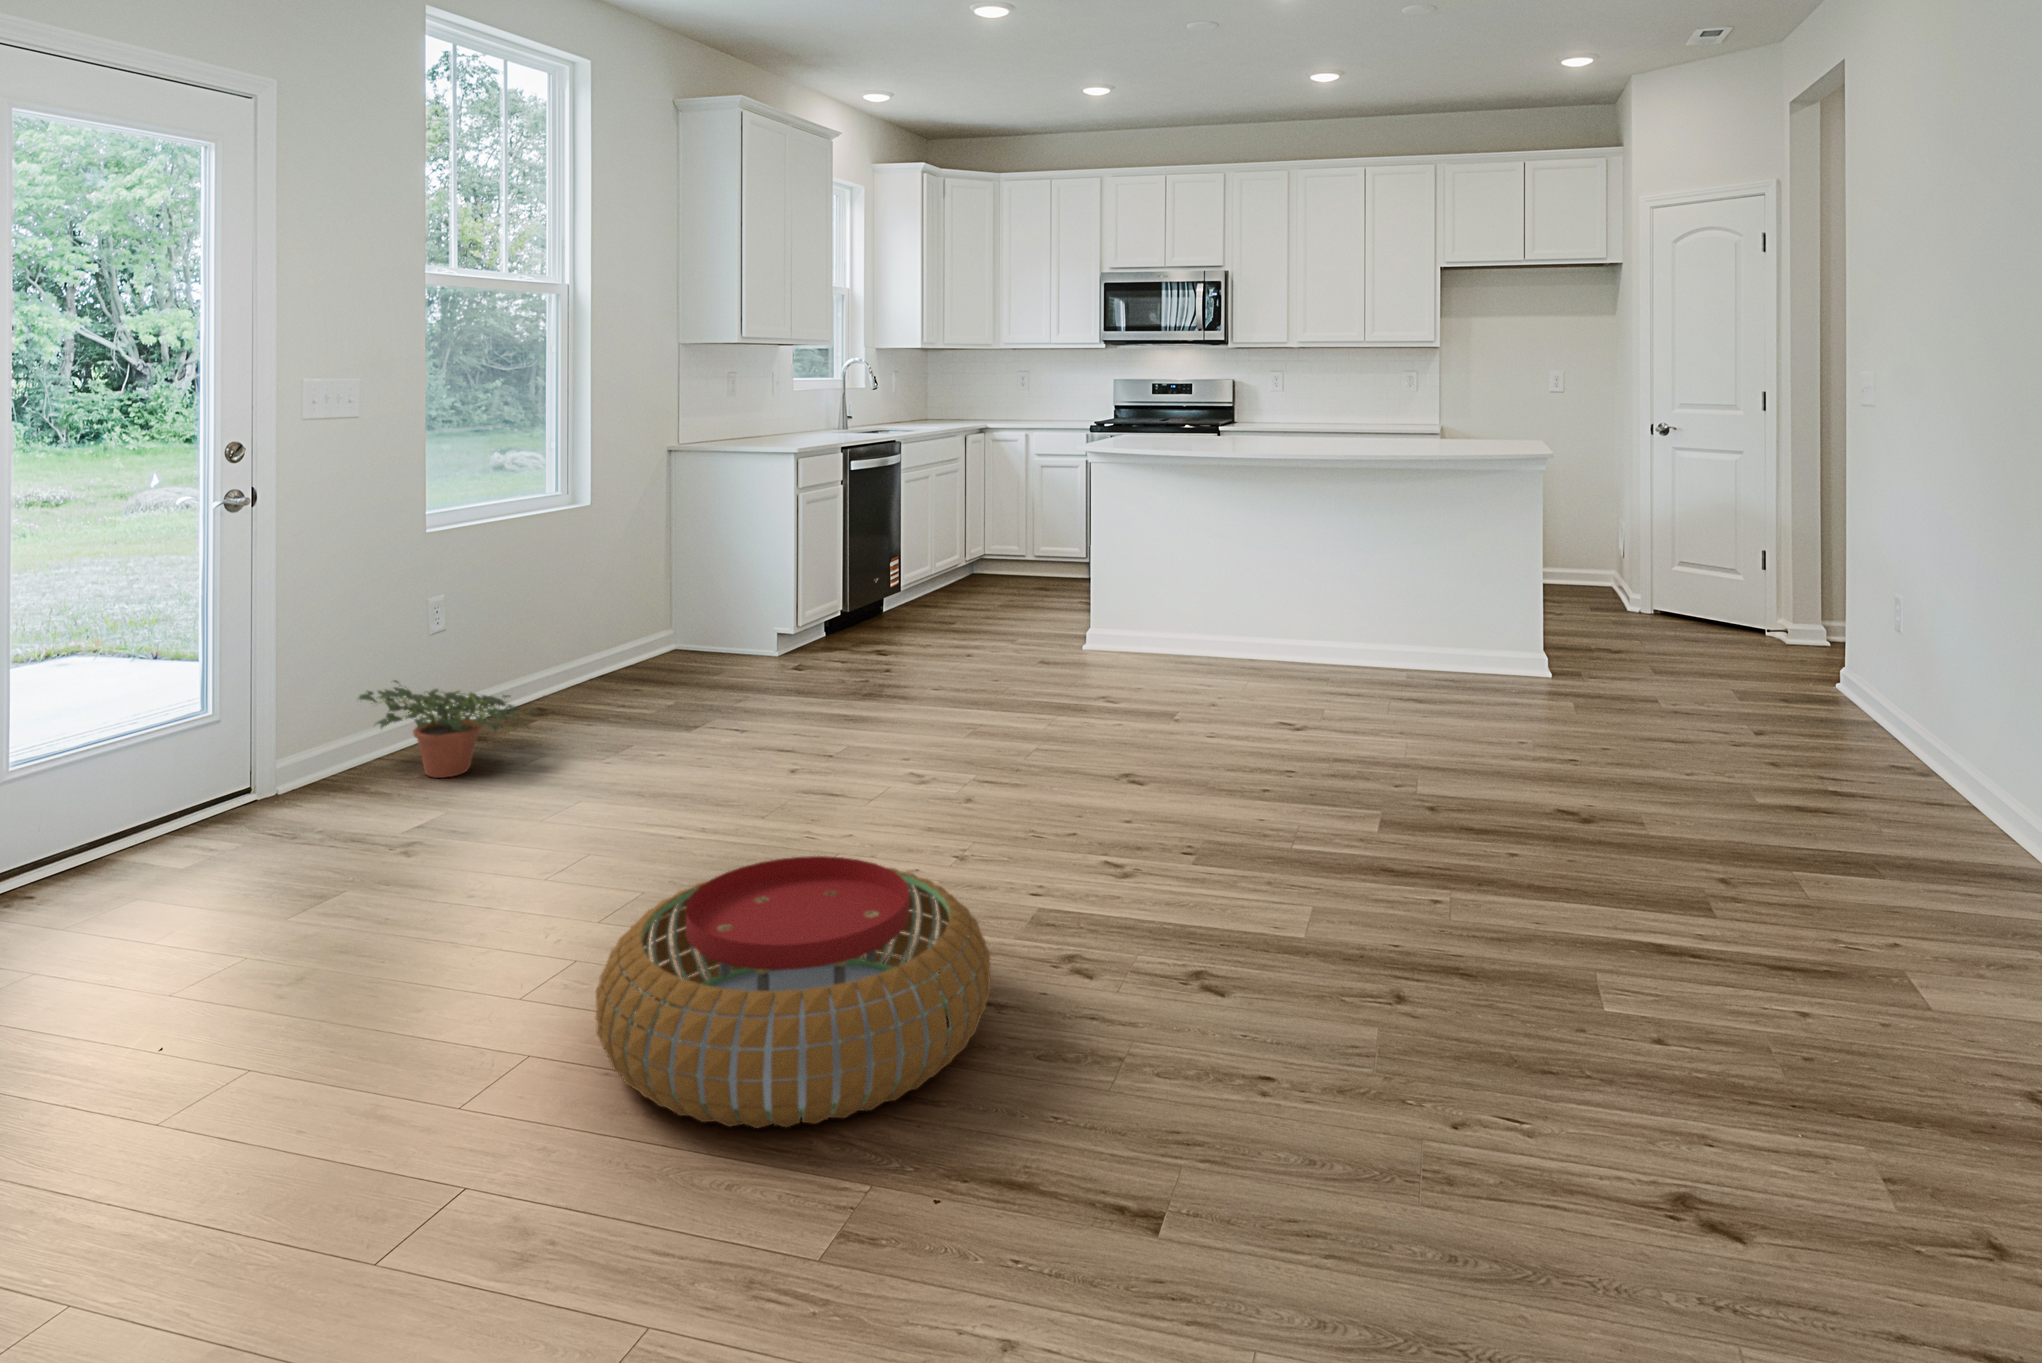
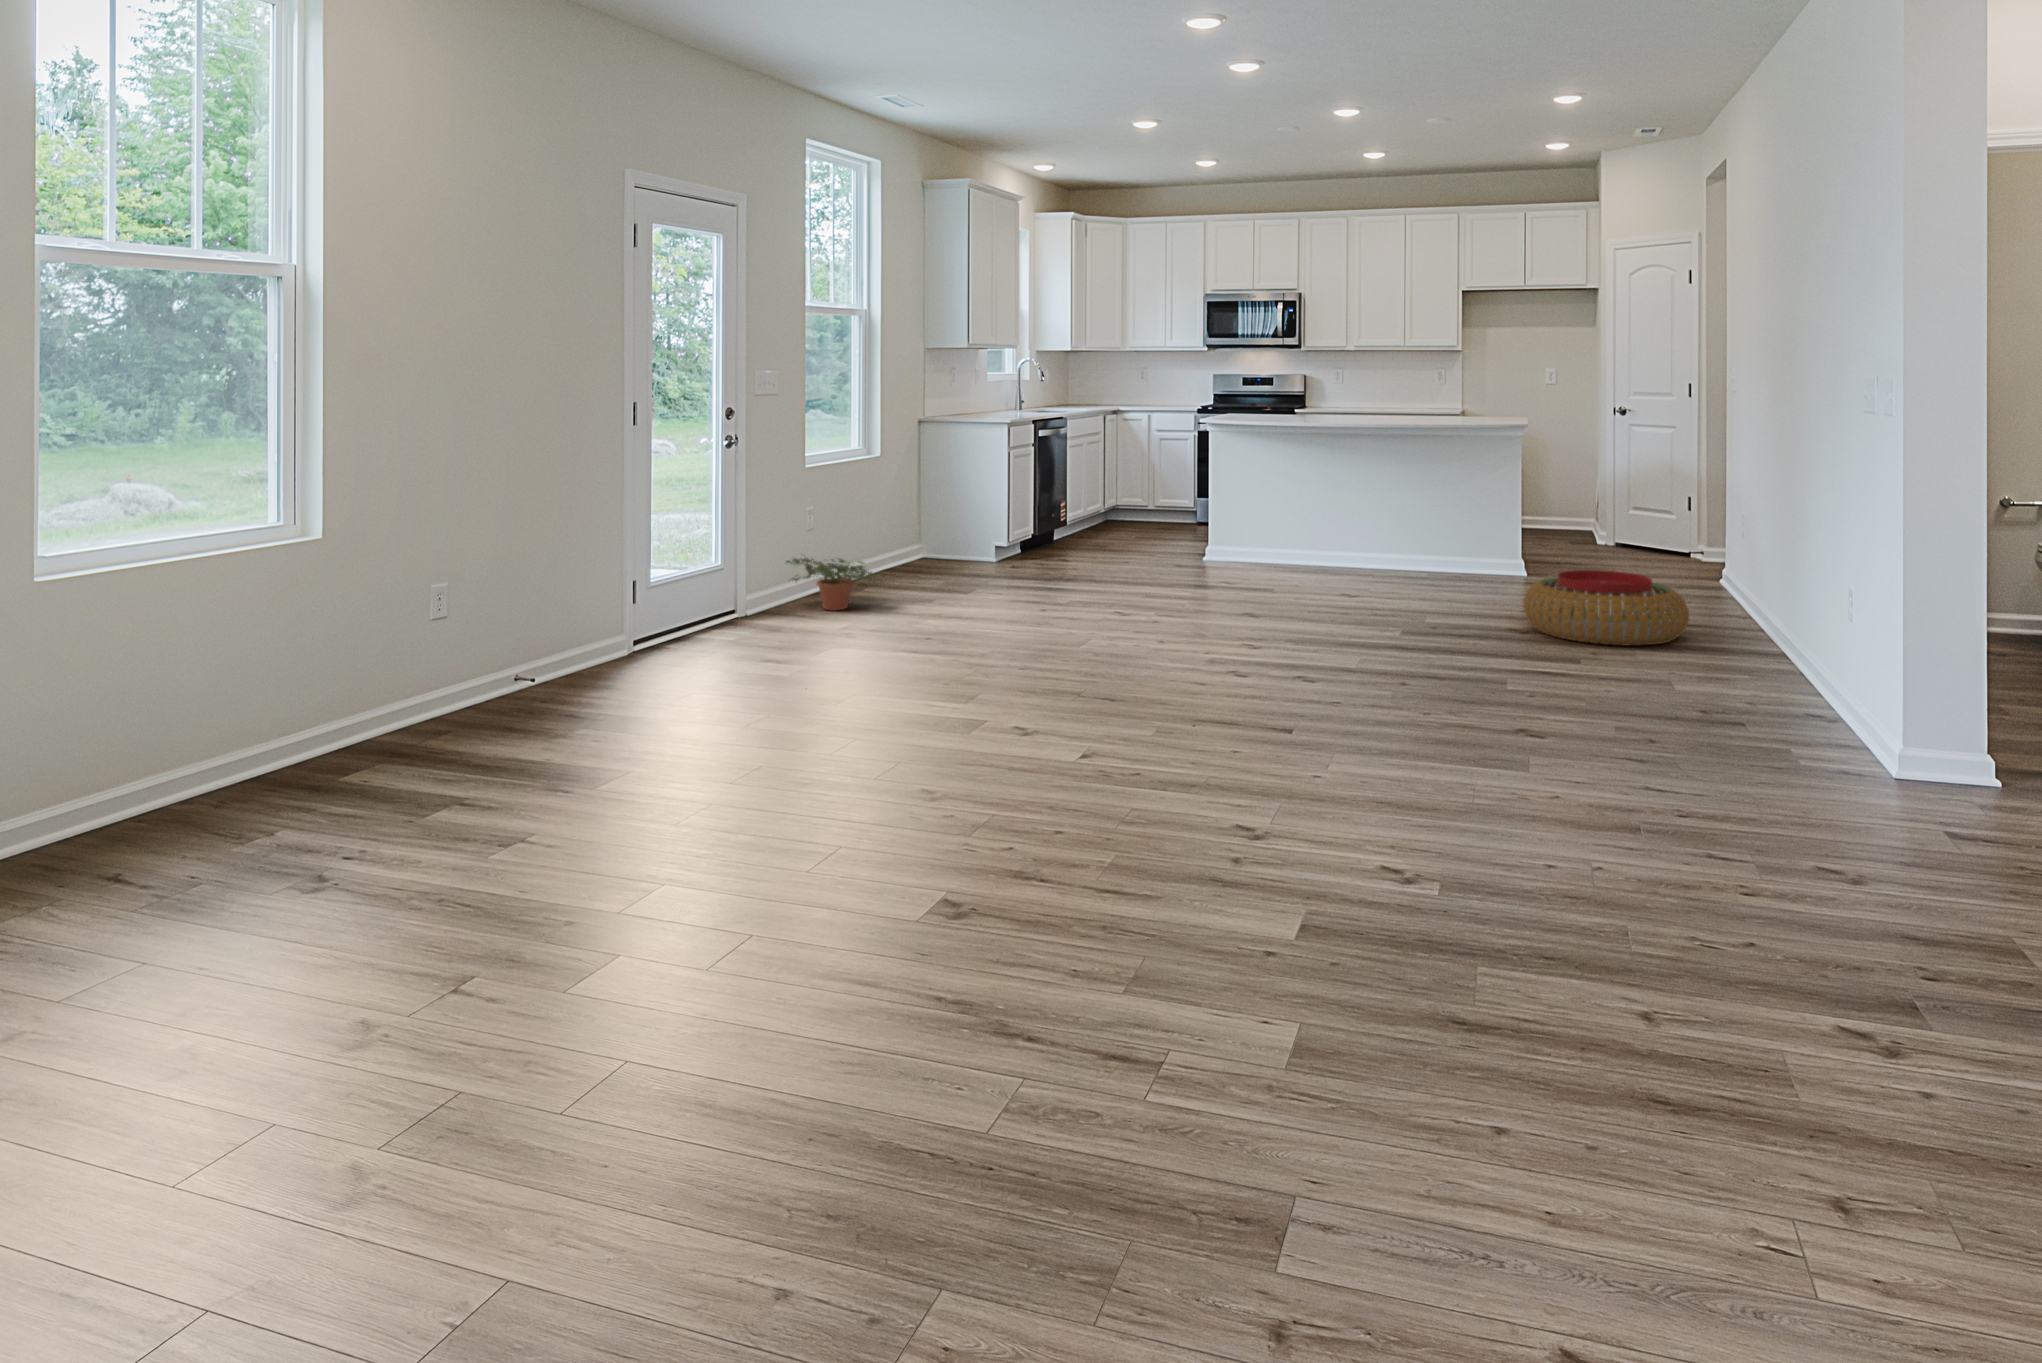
pouf: present [596,856,991,1128] -> present [1523,570,1689,645]

